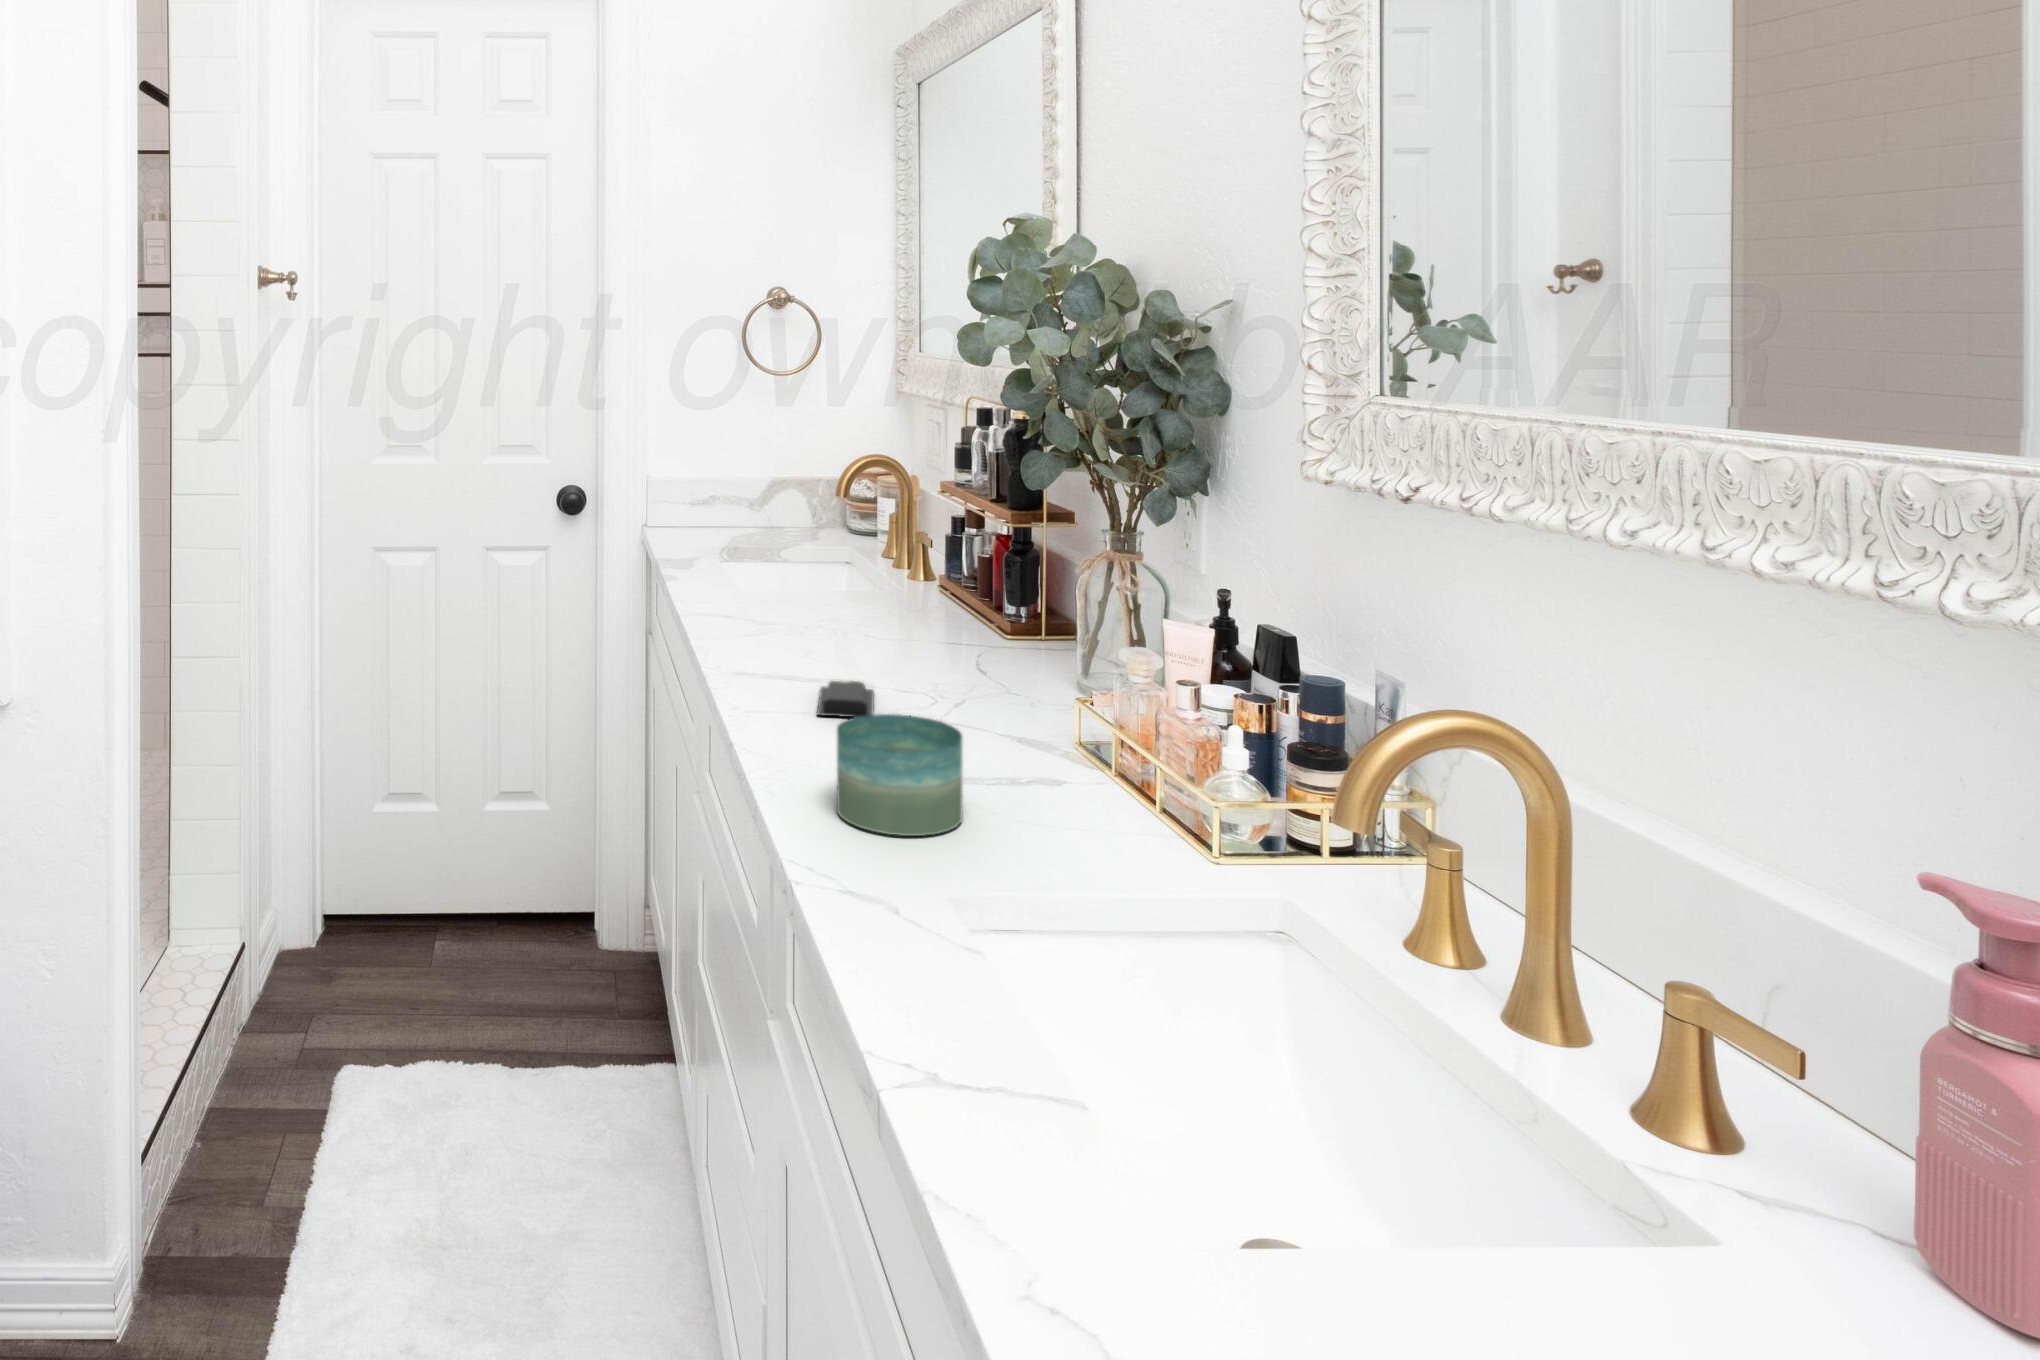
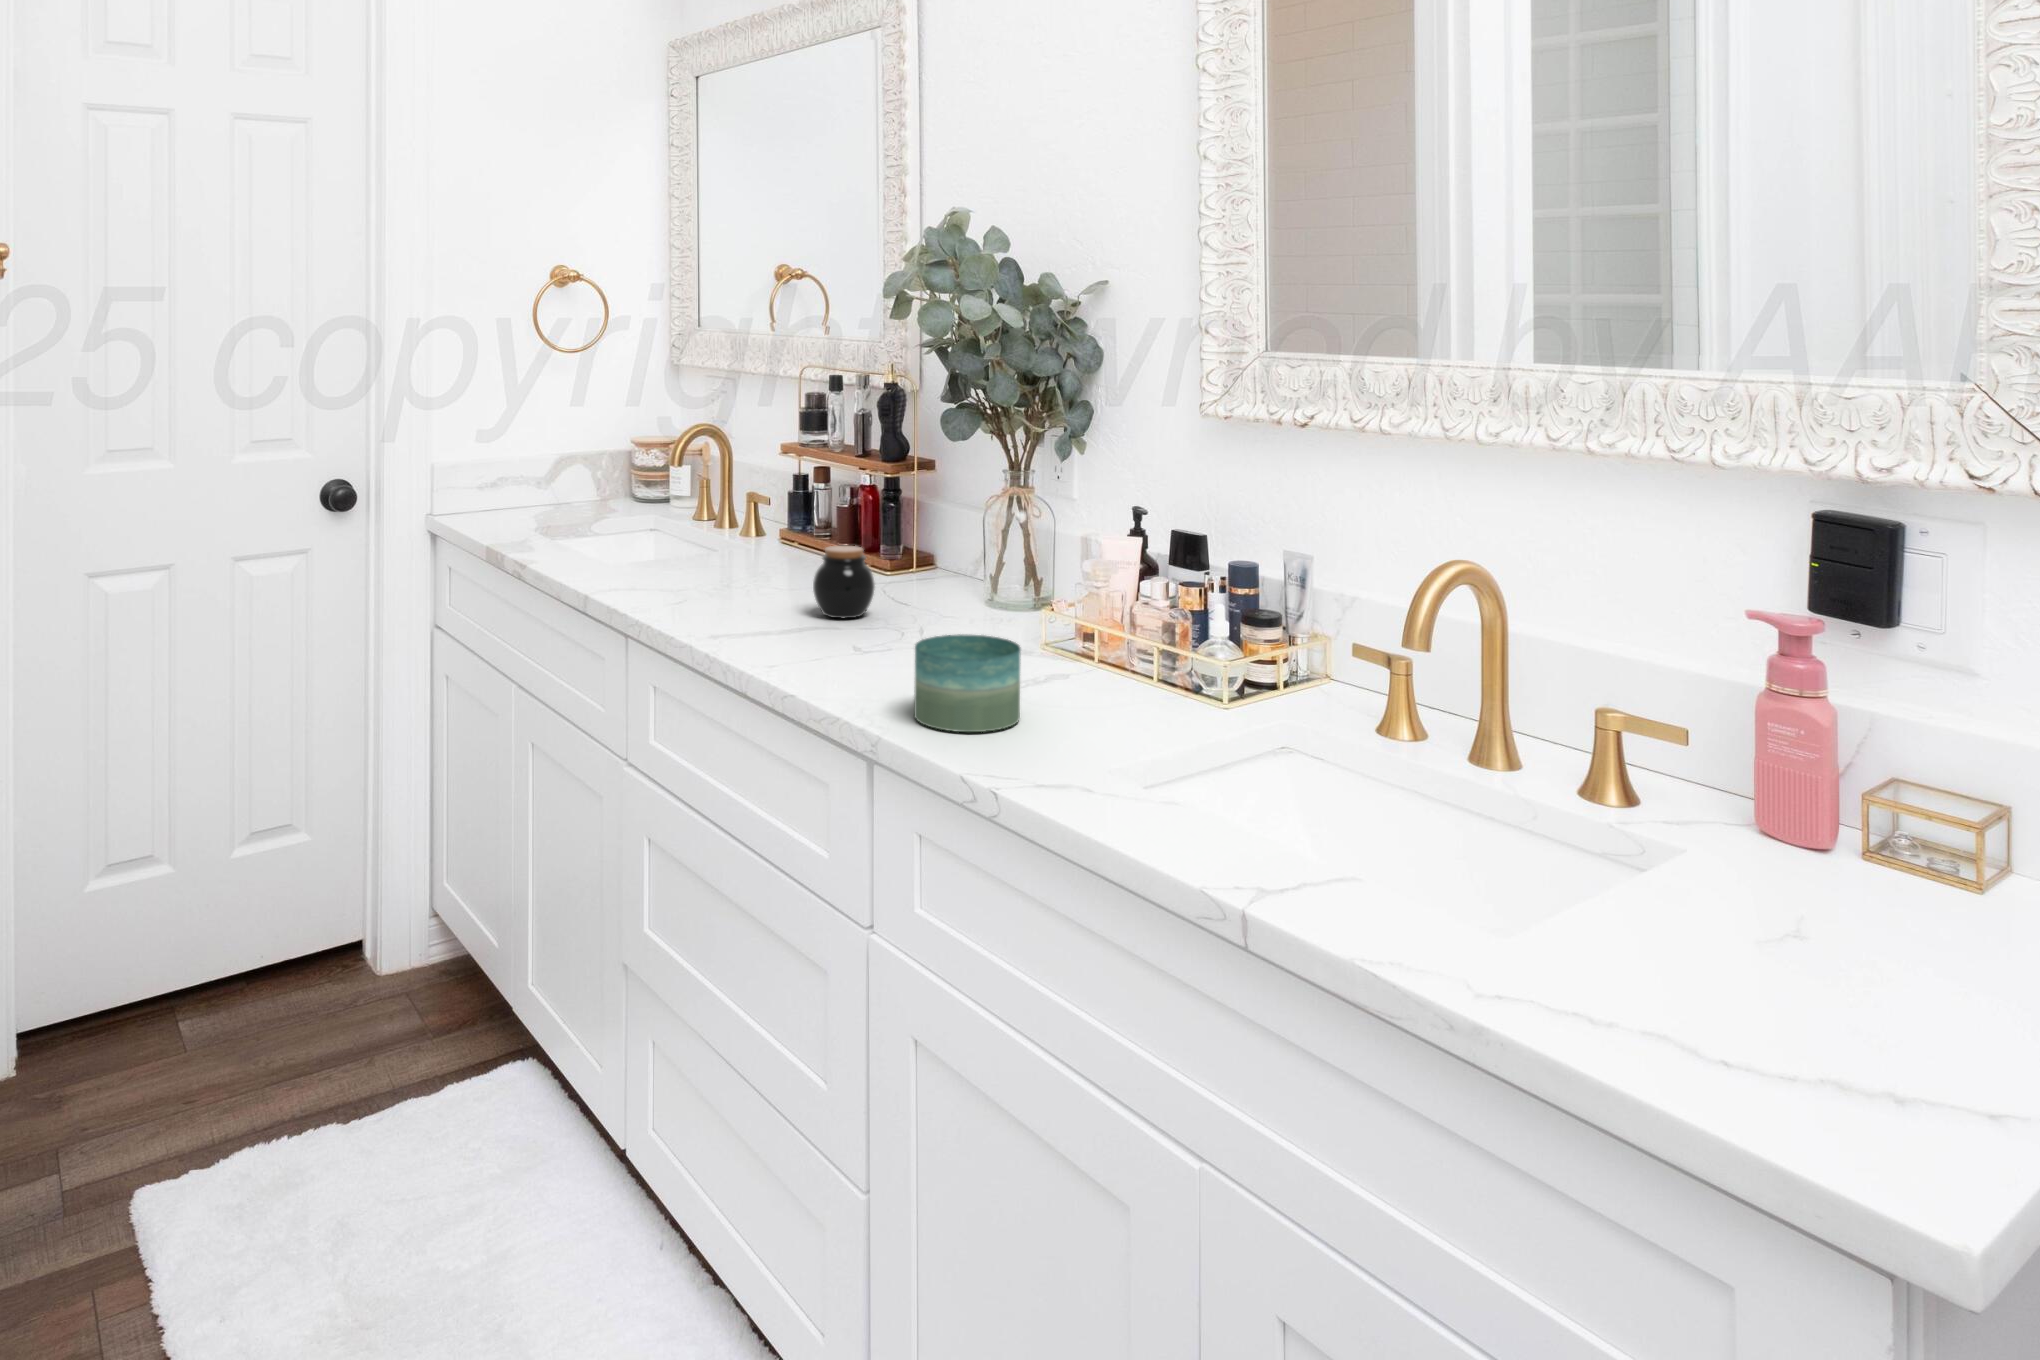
jar: none [896,592,966,674] -> present [813,546,875,618]
soap bar: present [817,681,874,717] -> none [777,629,852,660]

